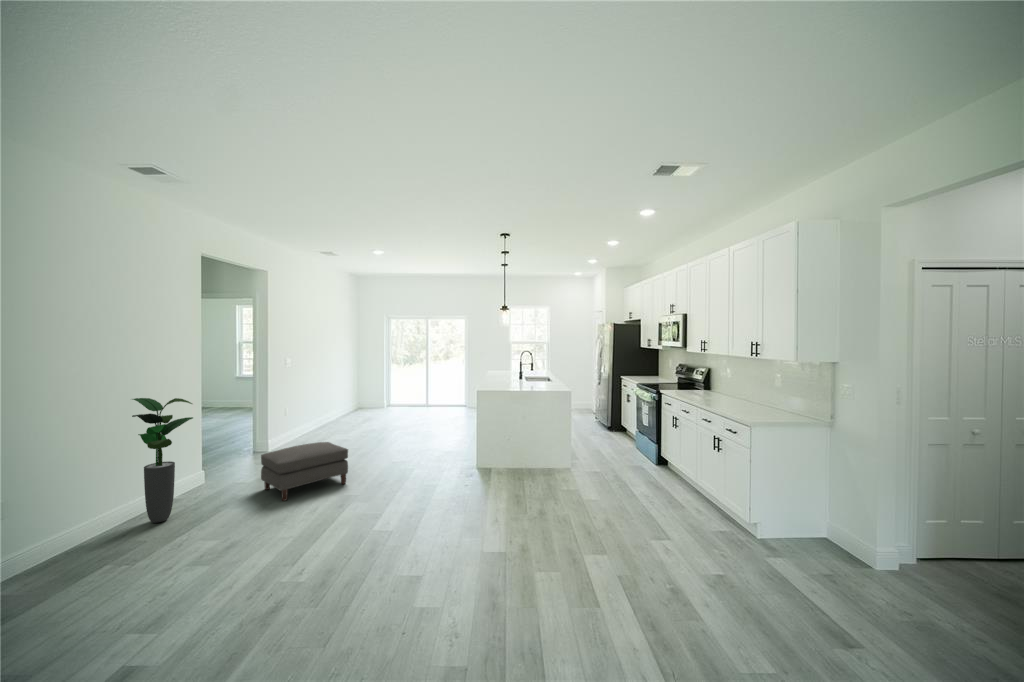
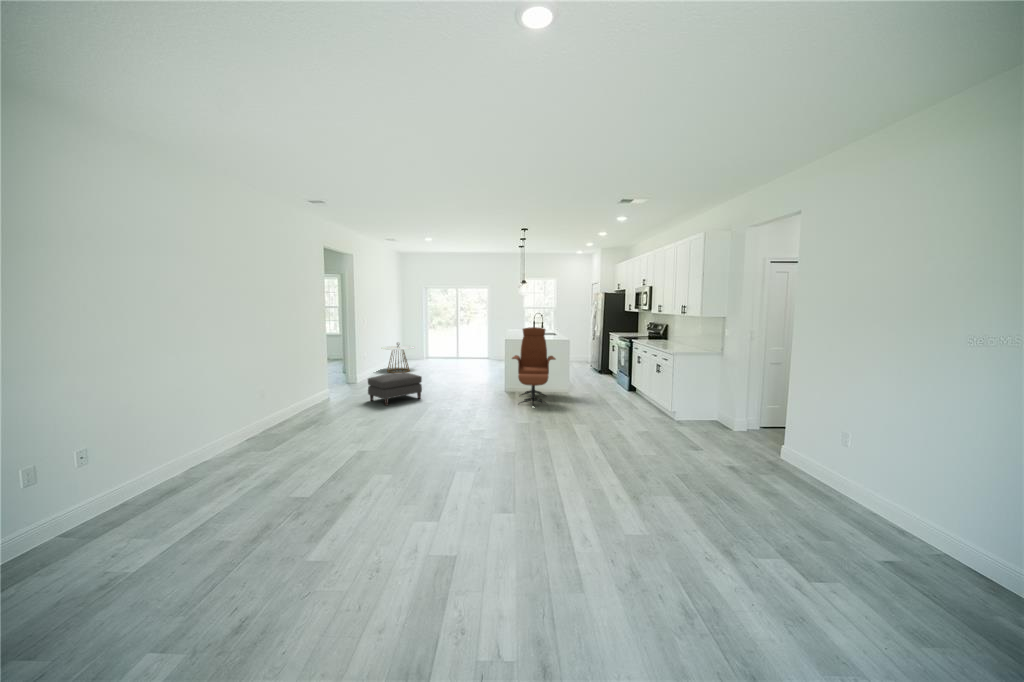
lounge chair: none [485,373,551,503] -> present [512,327,555,404]
side table: none [314,389,362,432] -> present [381,342,415,373]
potted plant: present [132,398,193,523] -> none [298,339,334,414]

